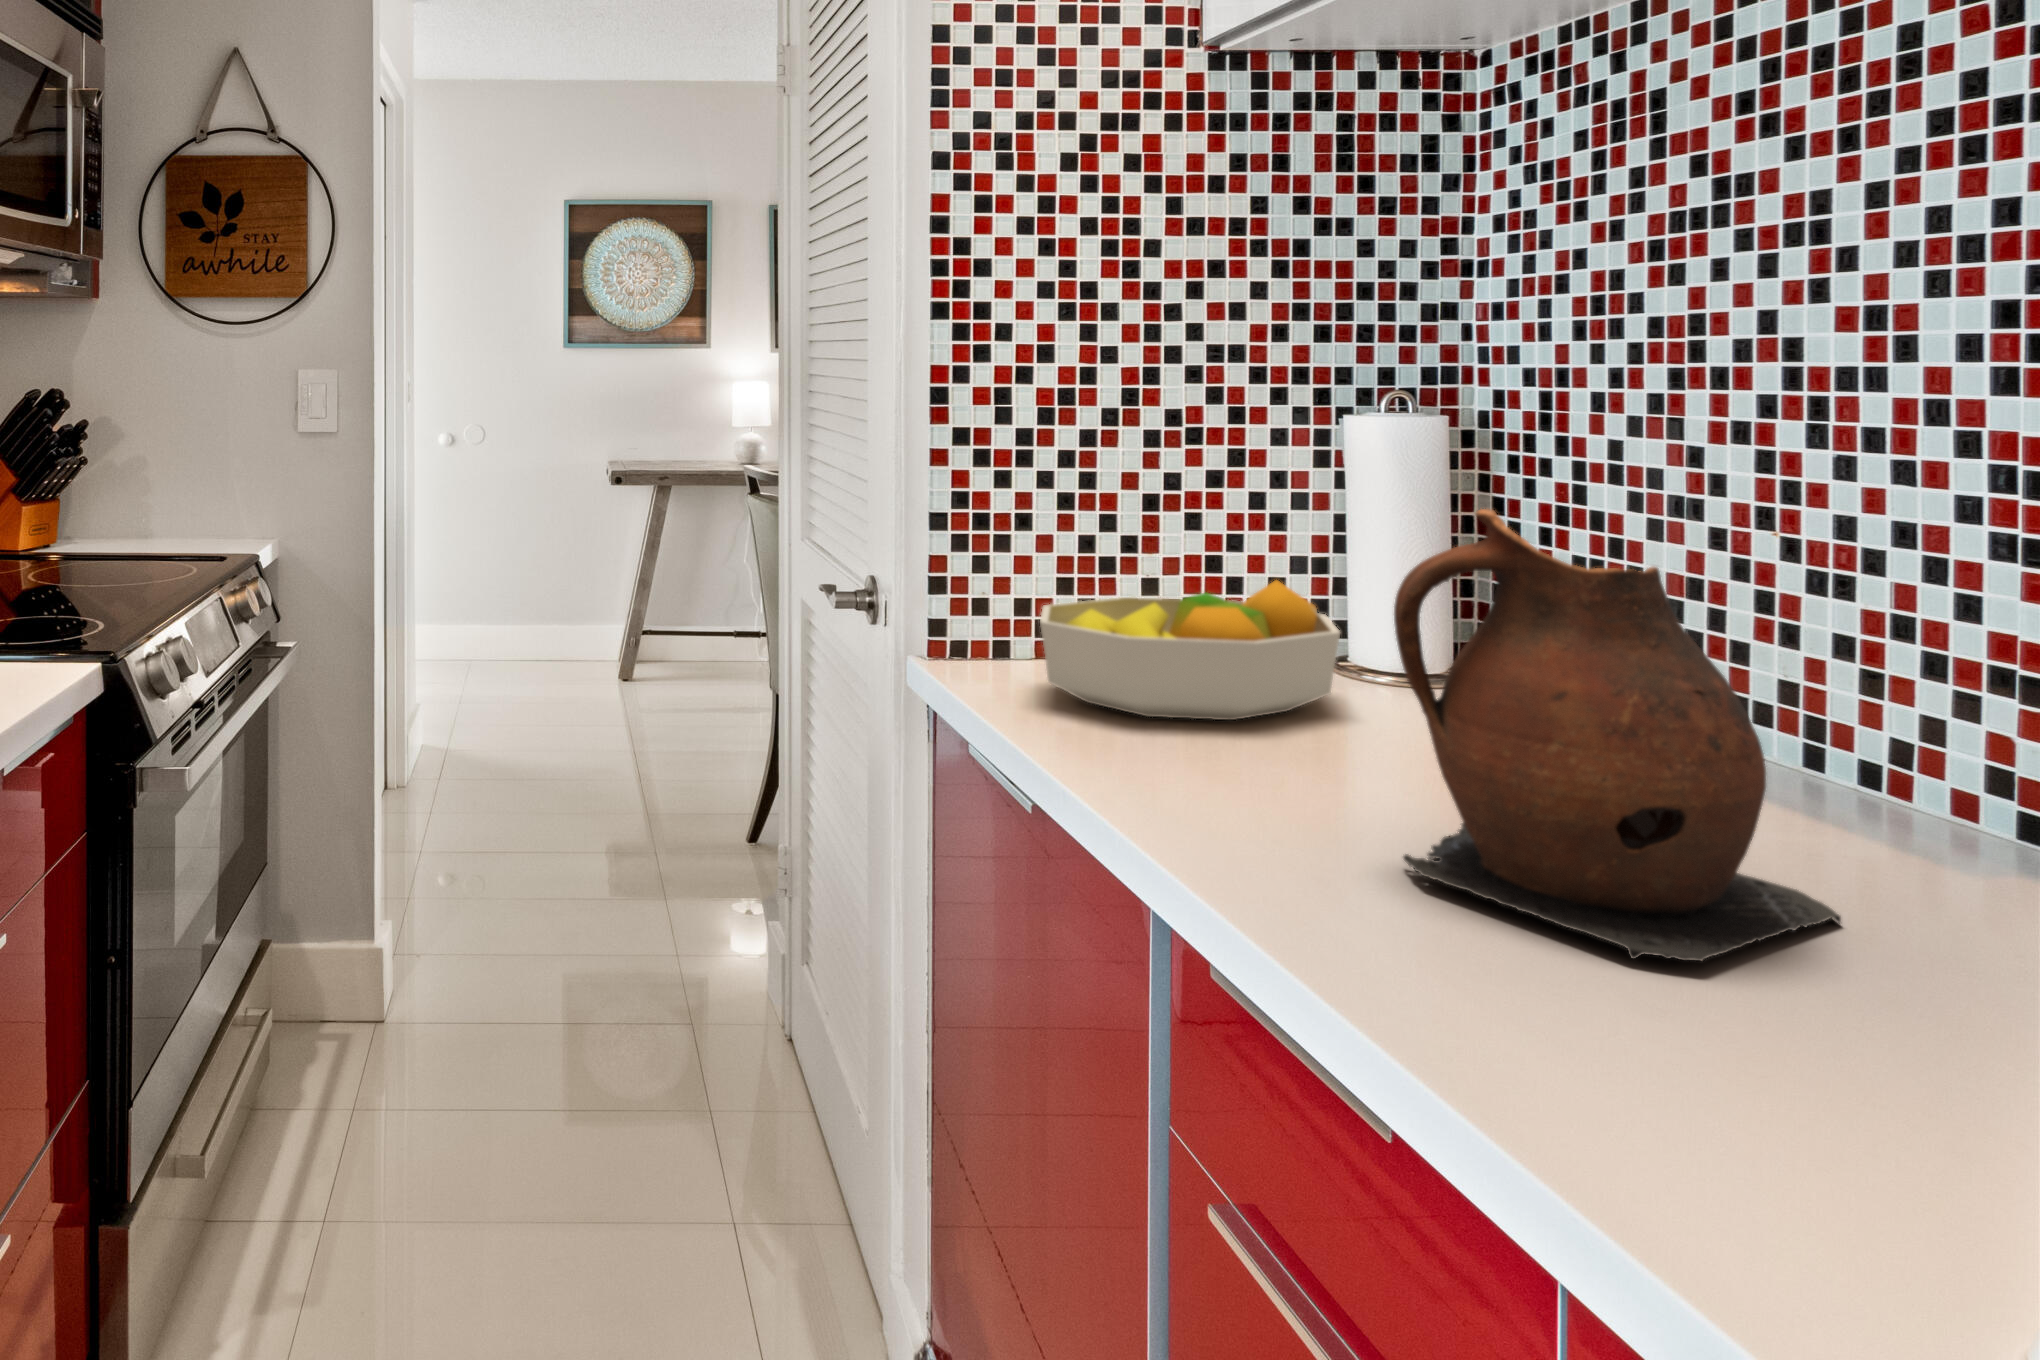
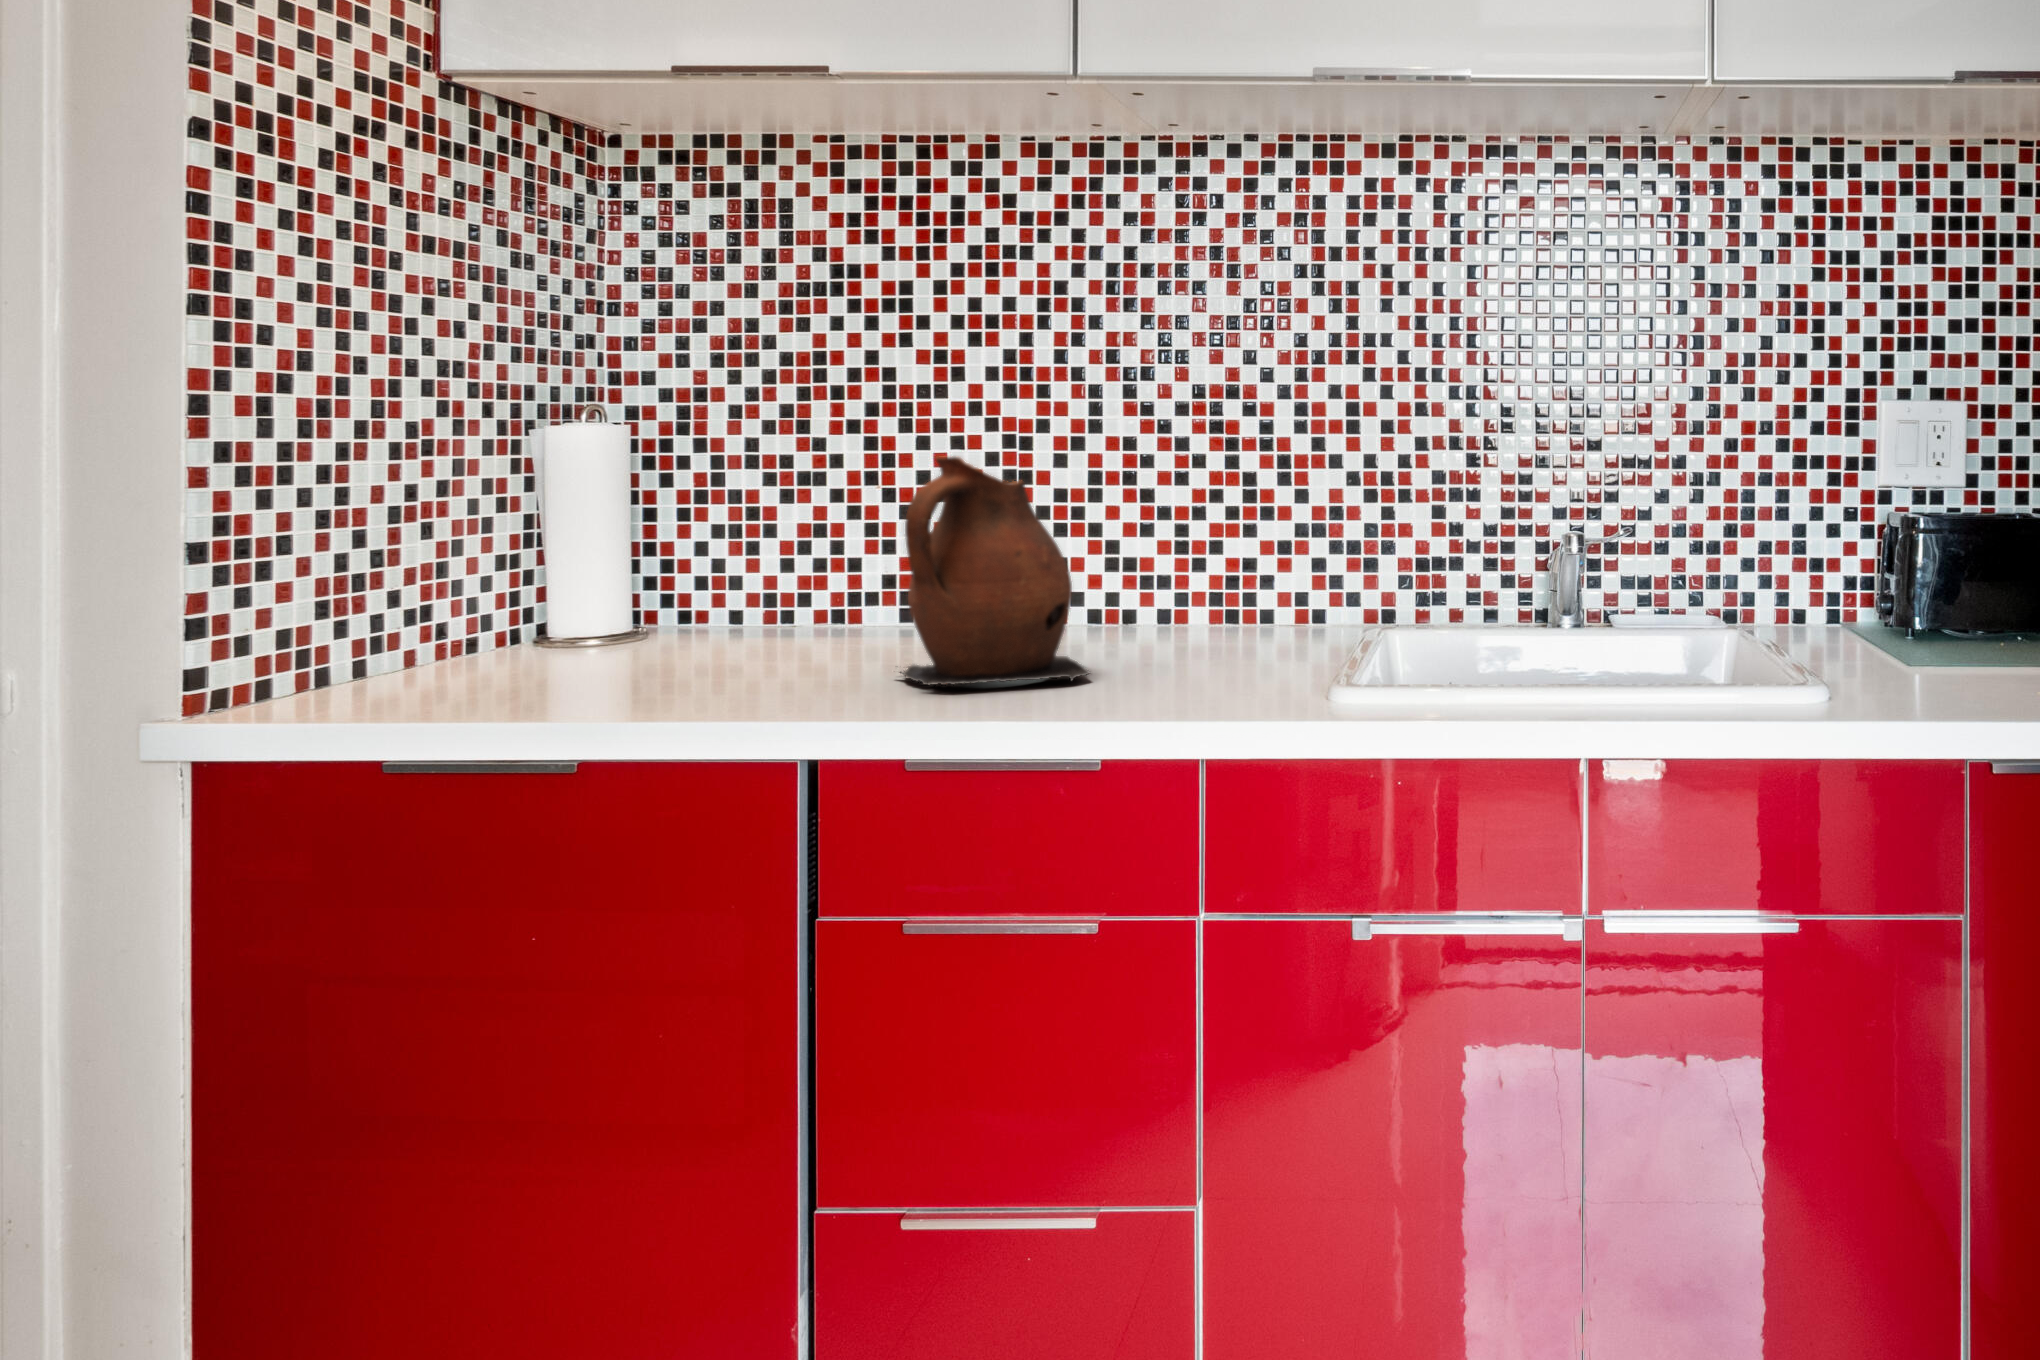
fruit bowl: present [1040,580,1341,720] -> none [399,565,658,697]

